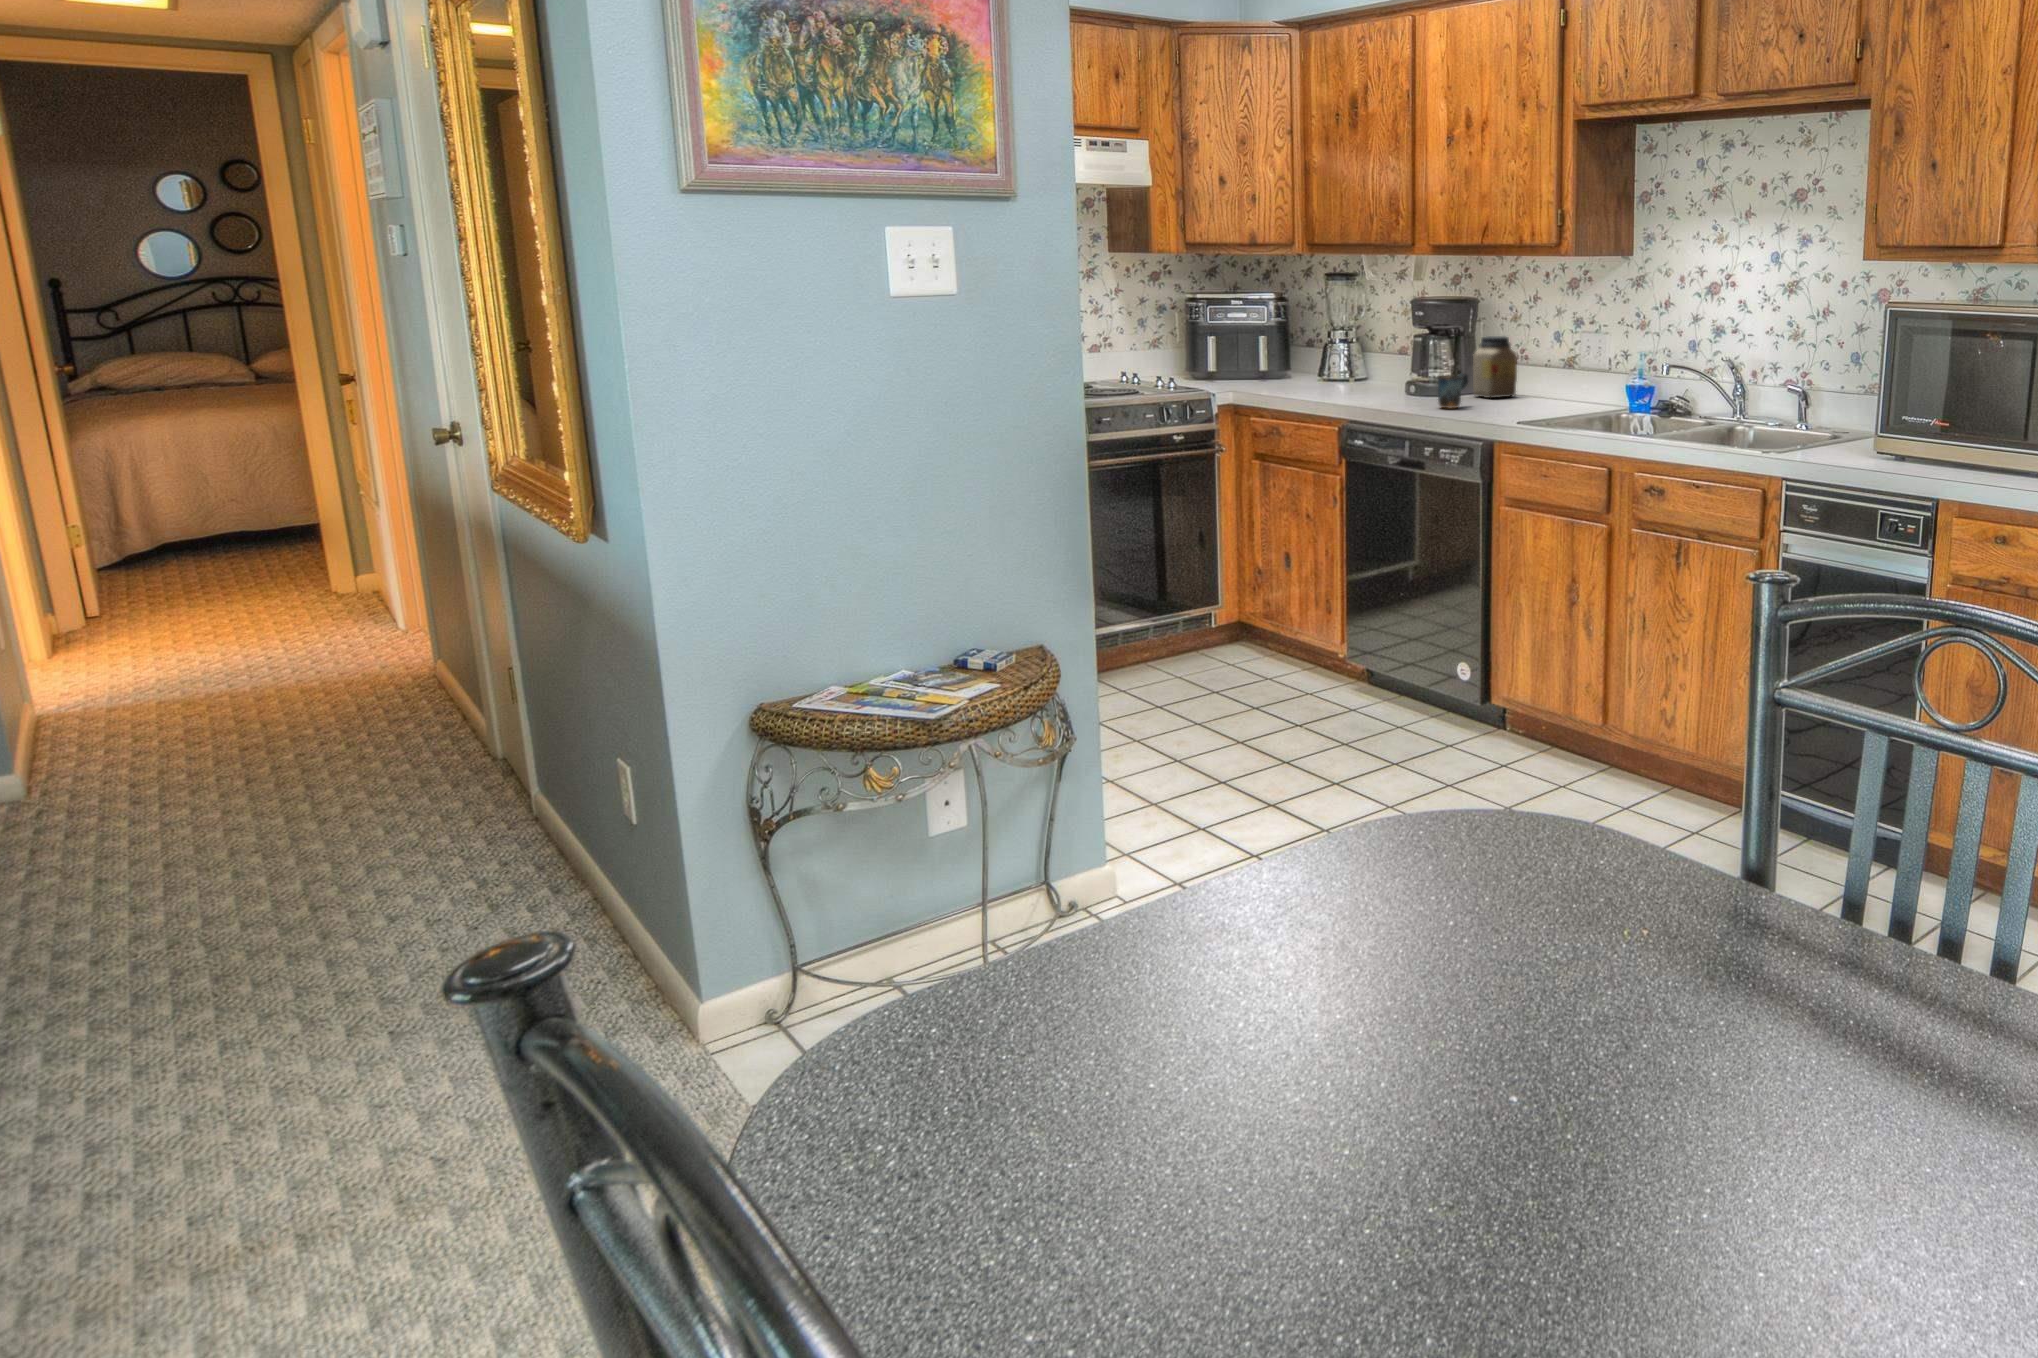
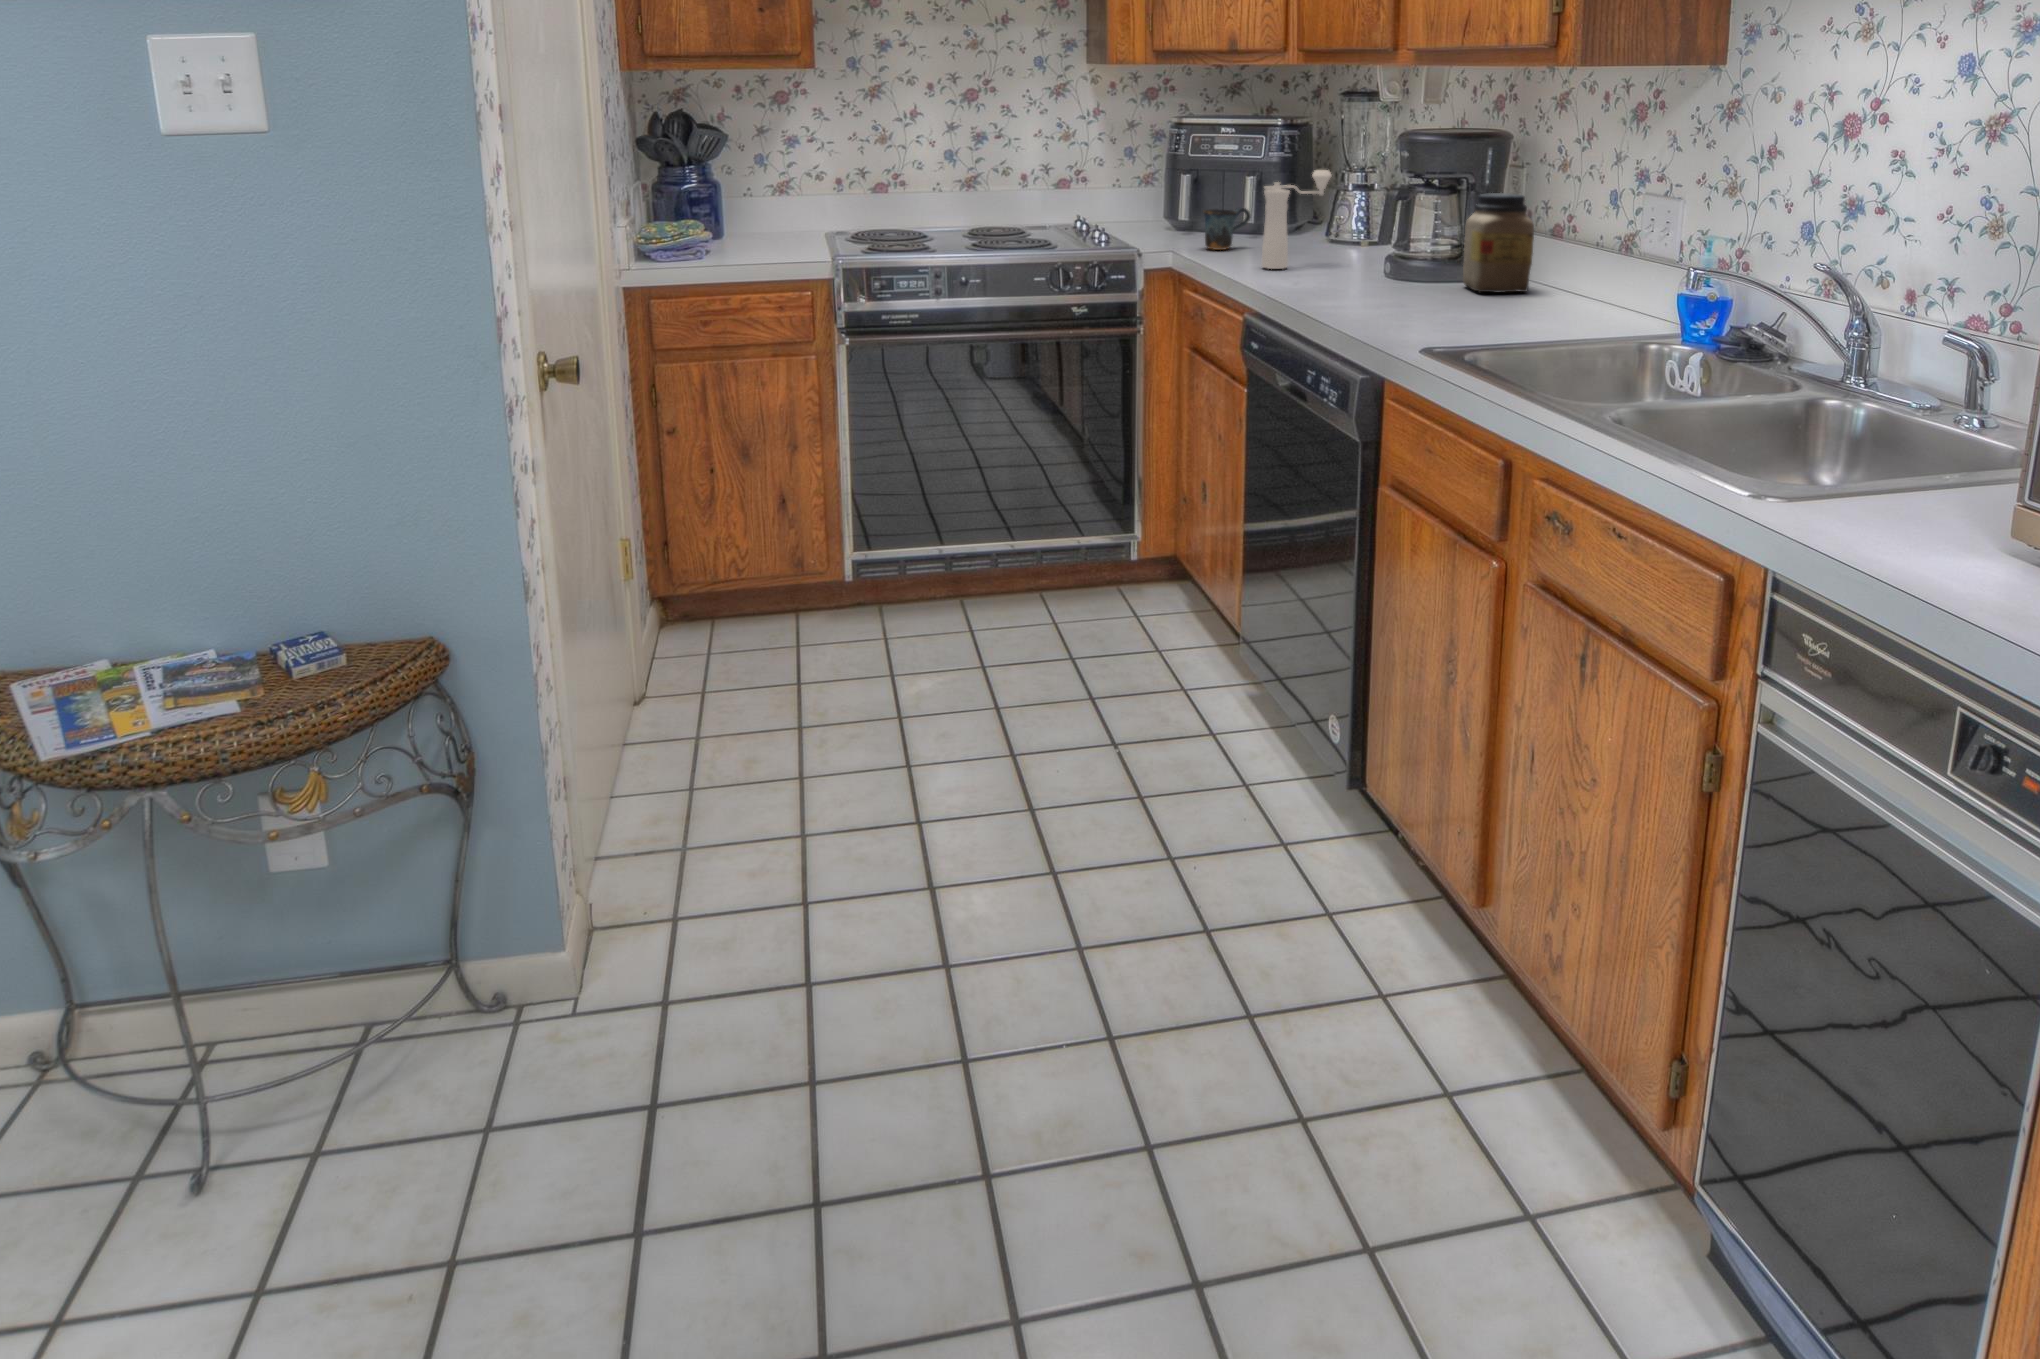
pepper mill: none [1327,327,1366,395] -> present [1262,170,1331,269]
mug: present [1437,374,1468,408] -> present [1203,207,1250,250]

